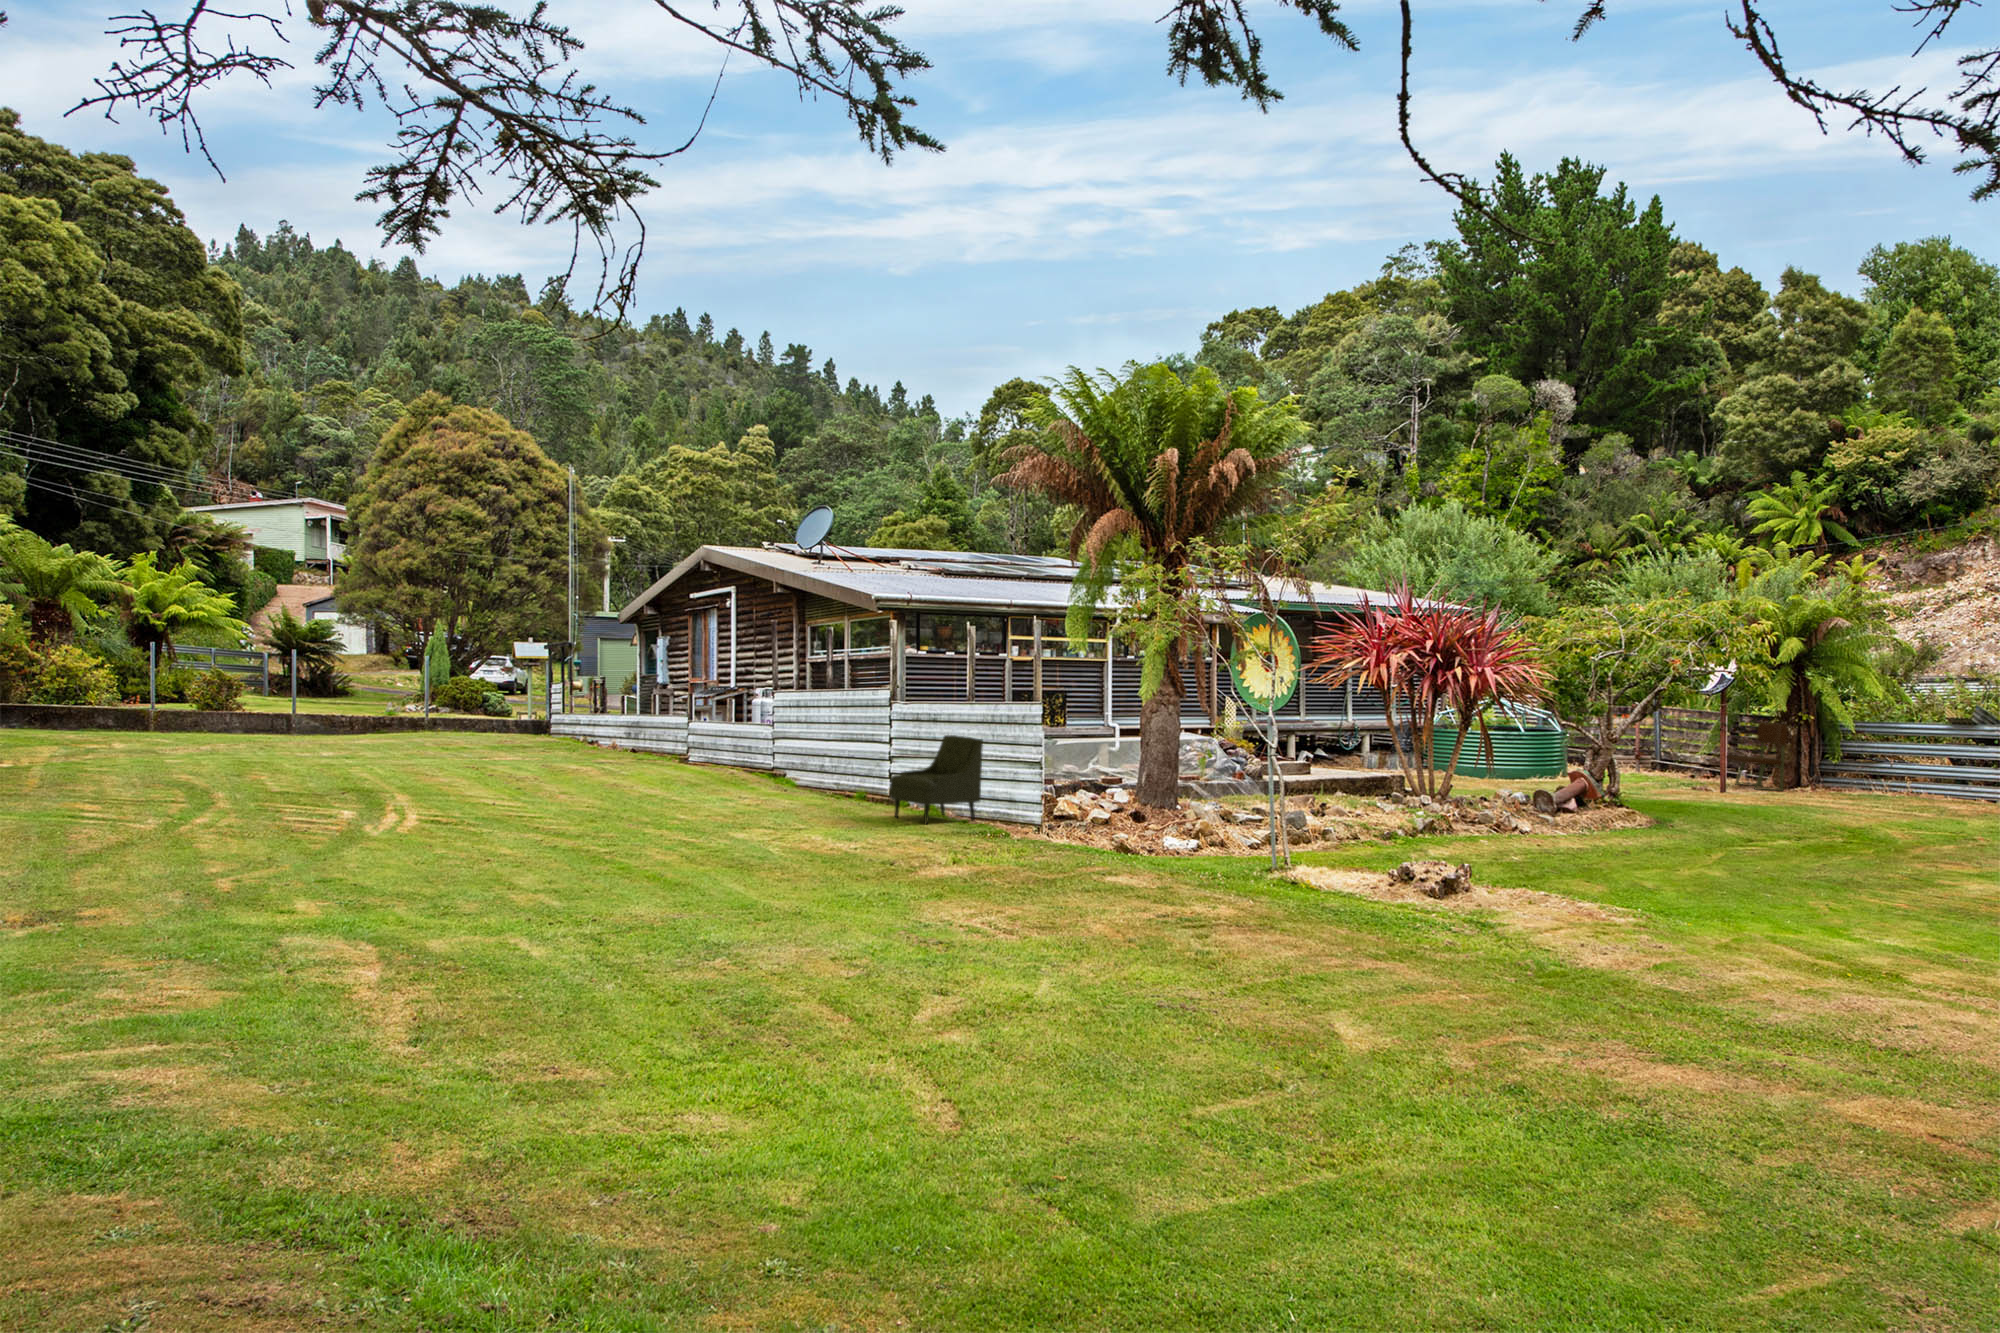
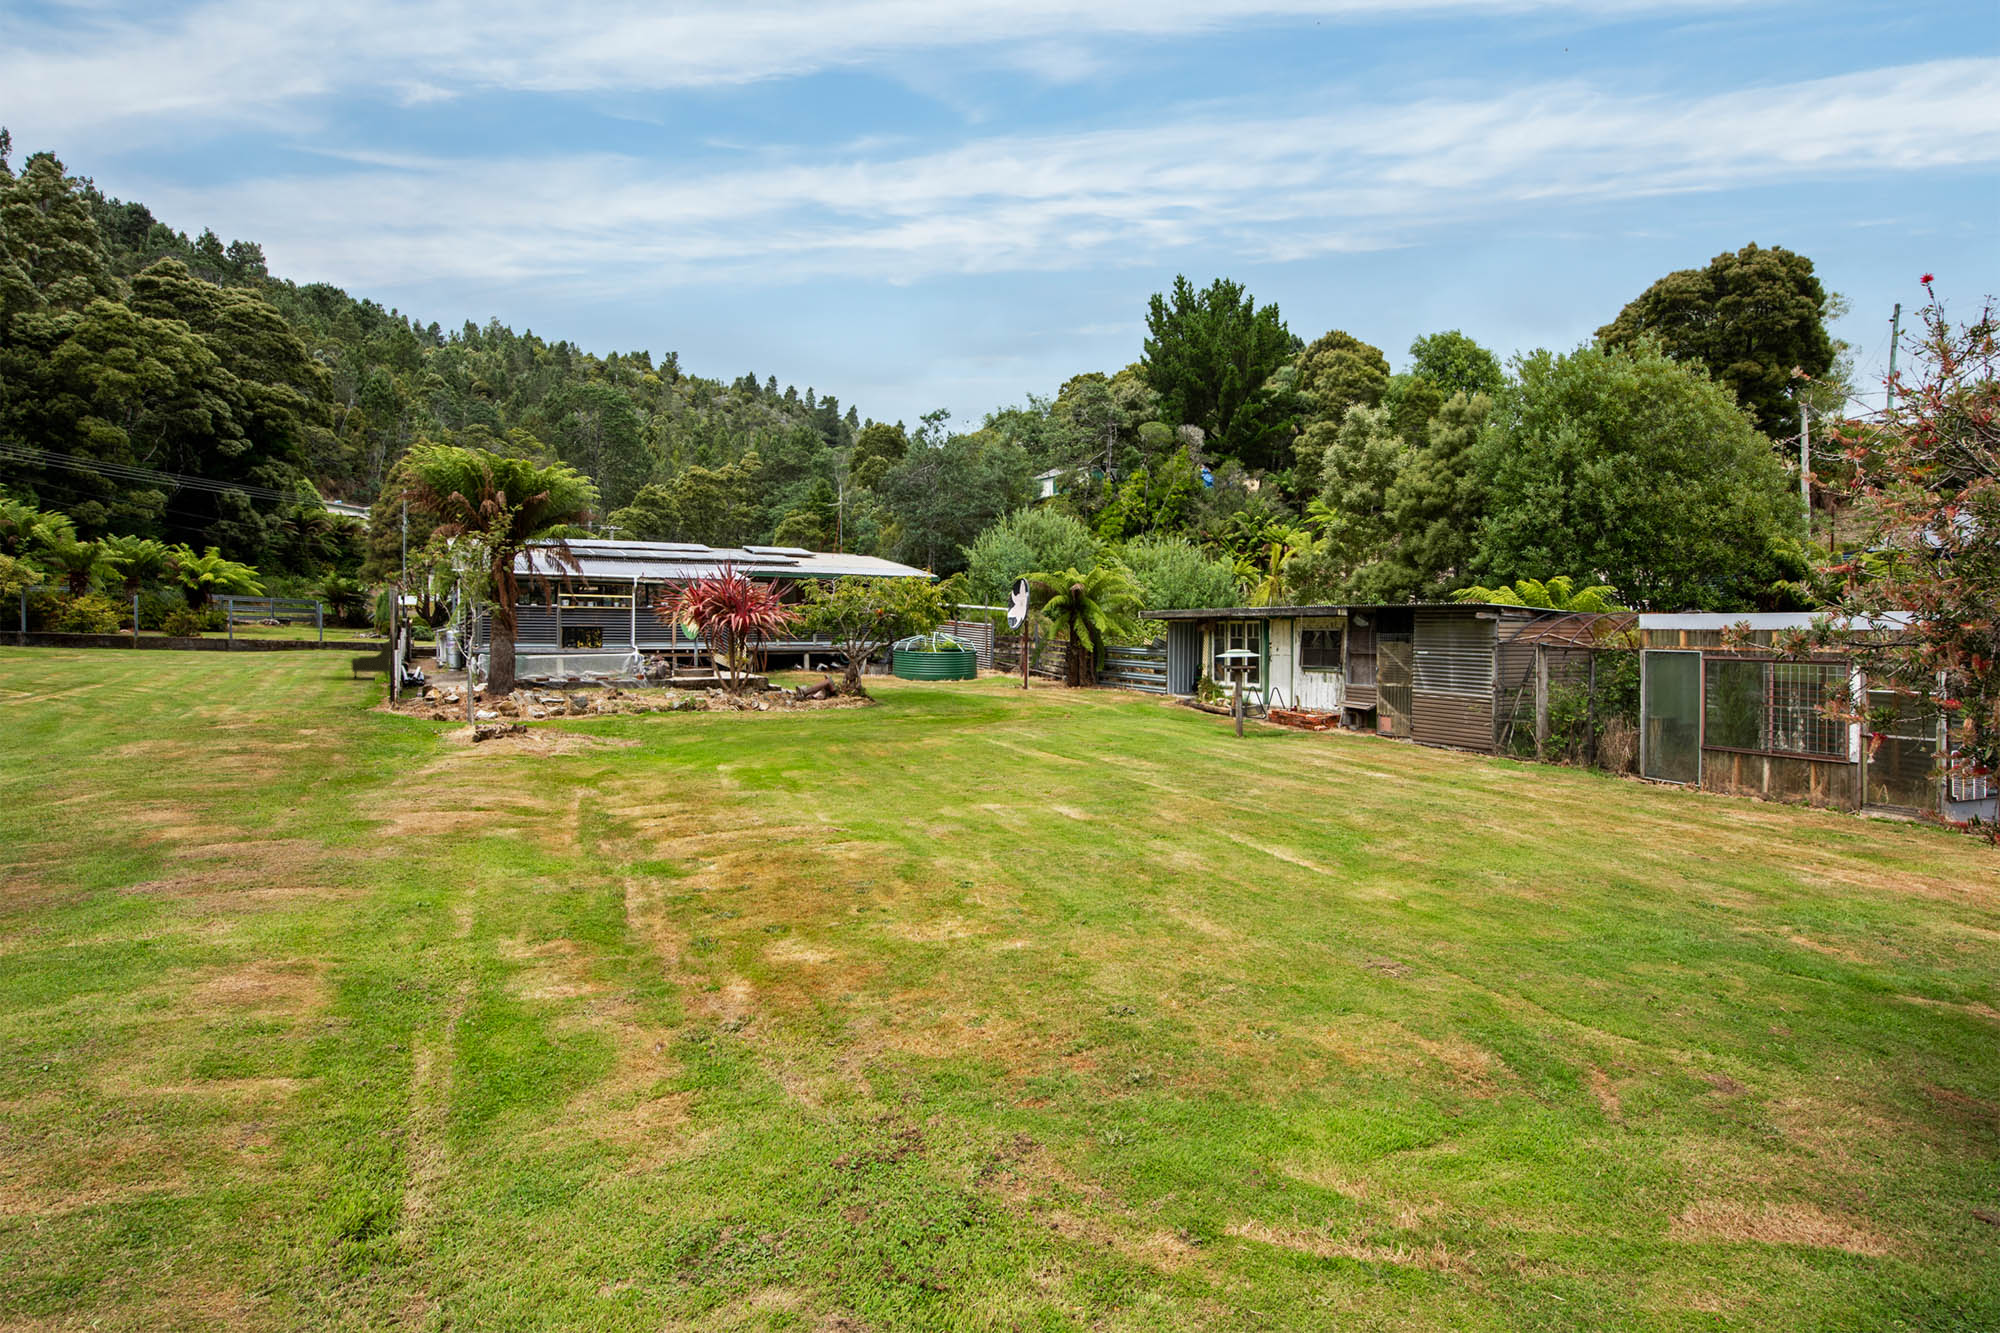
bench: present [1727,722,1787,791] -> none [970,658,1001,697]

